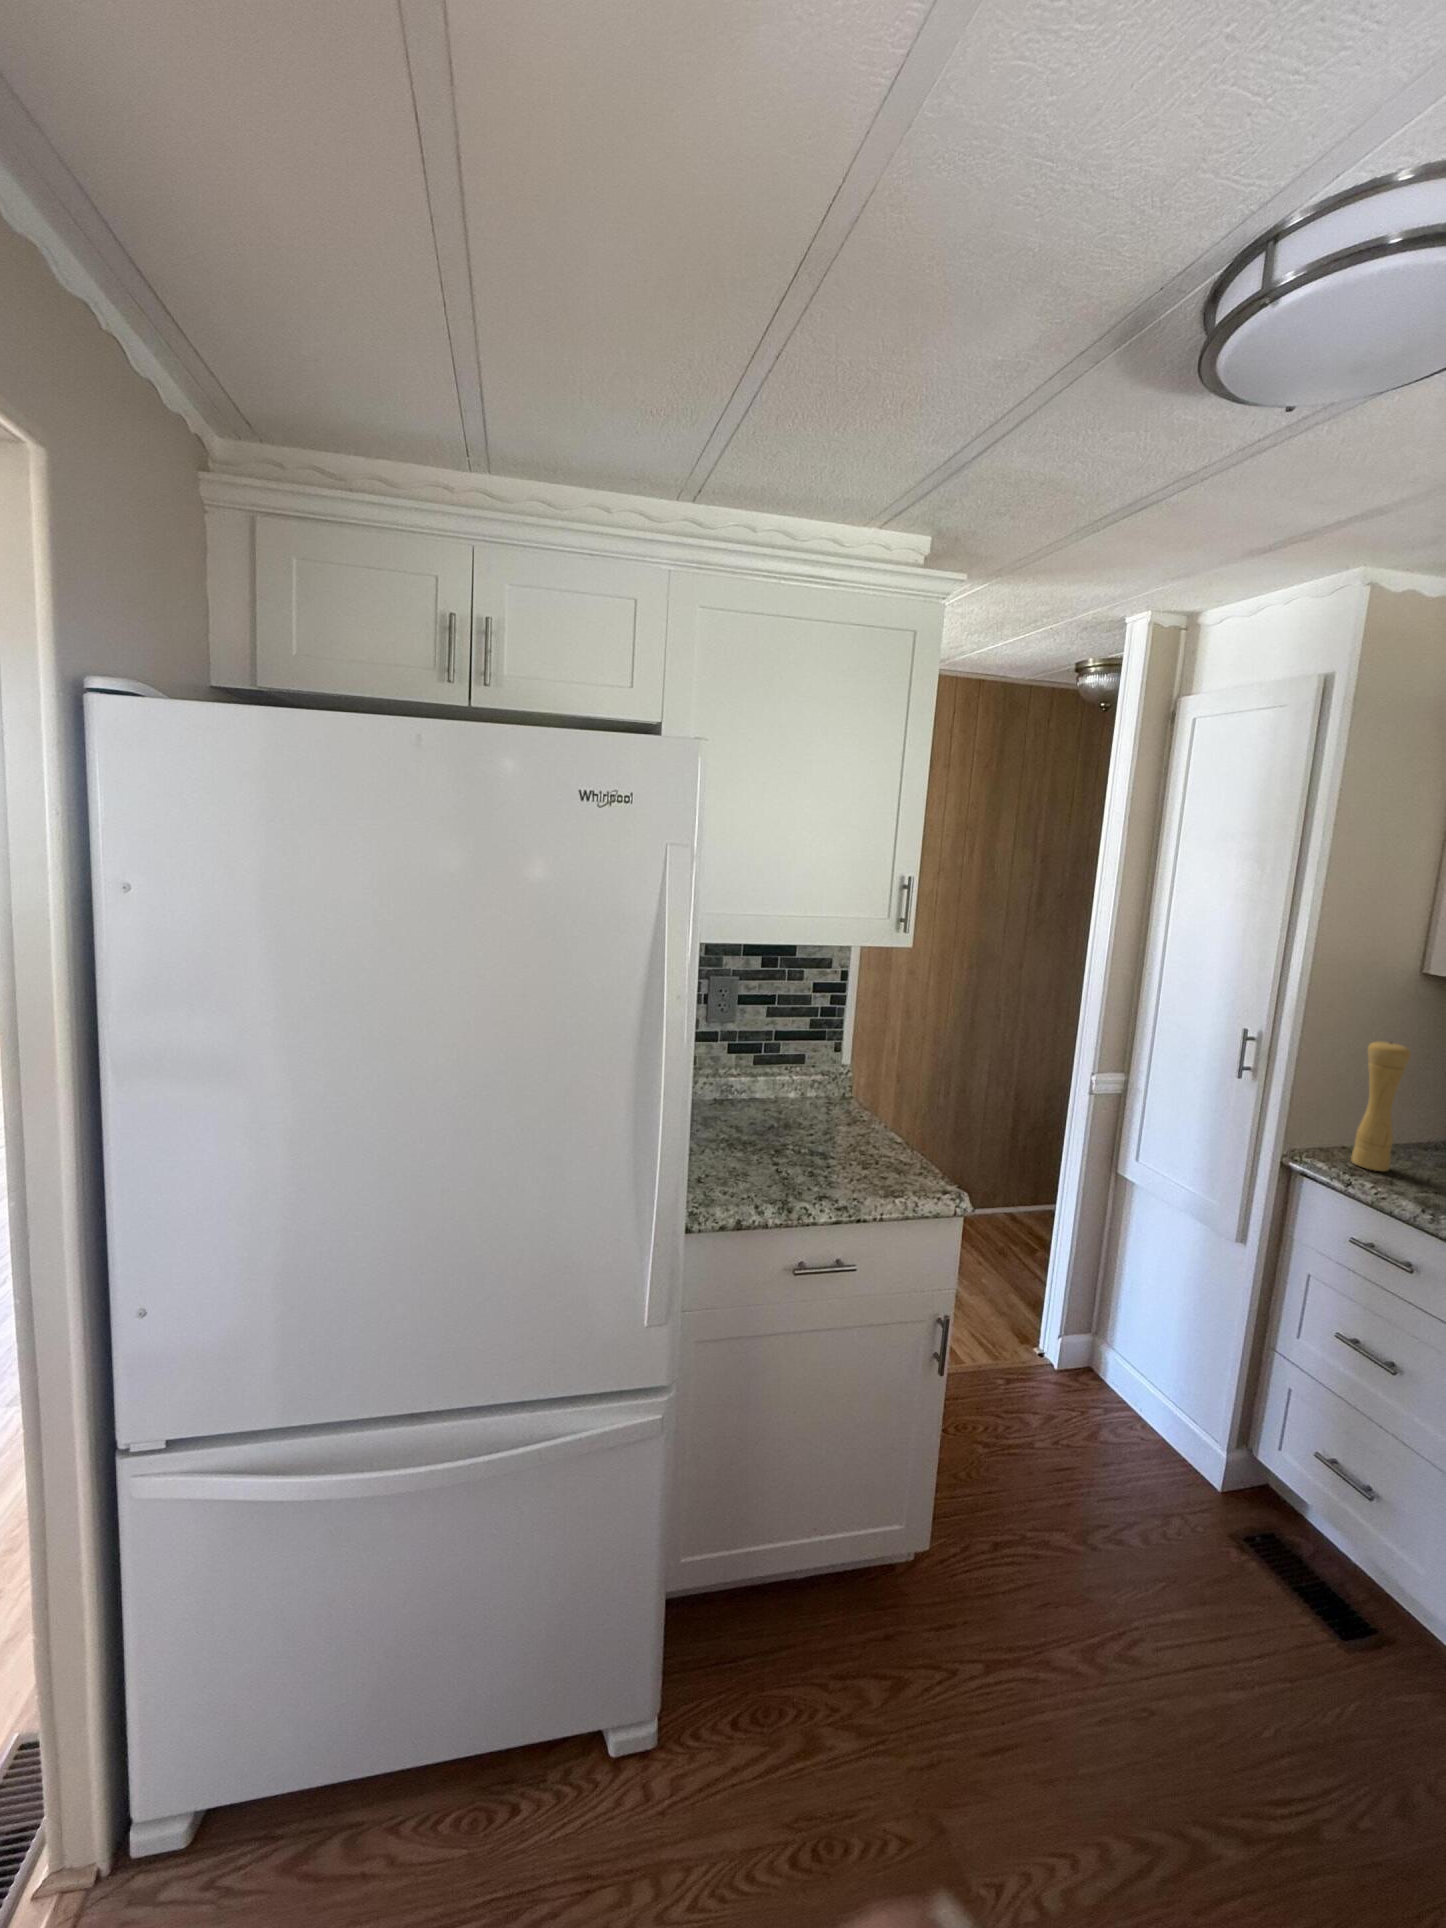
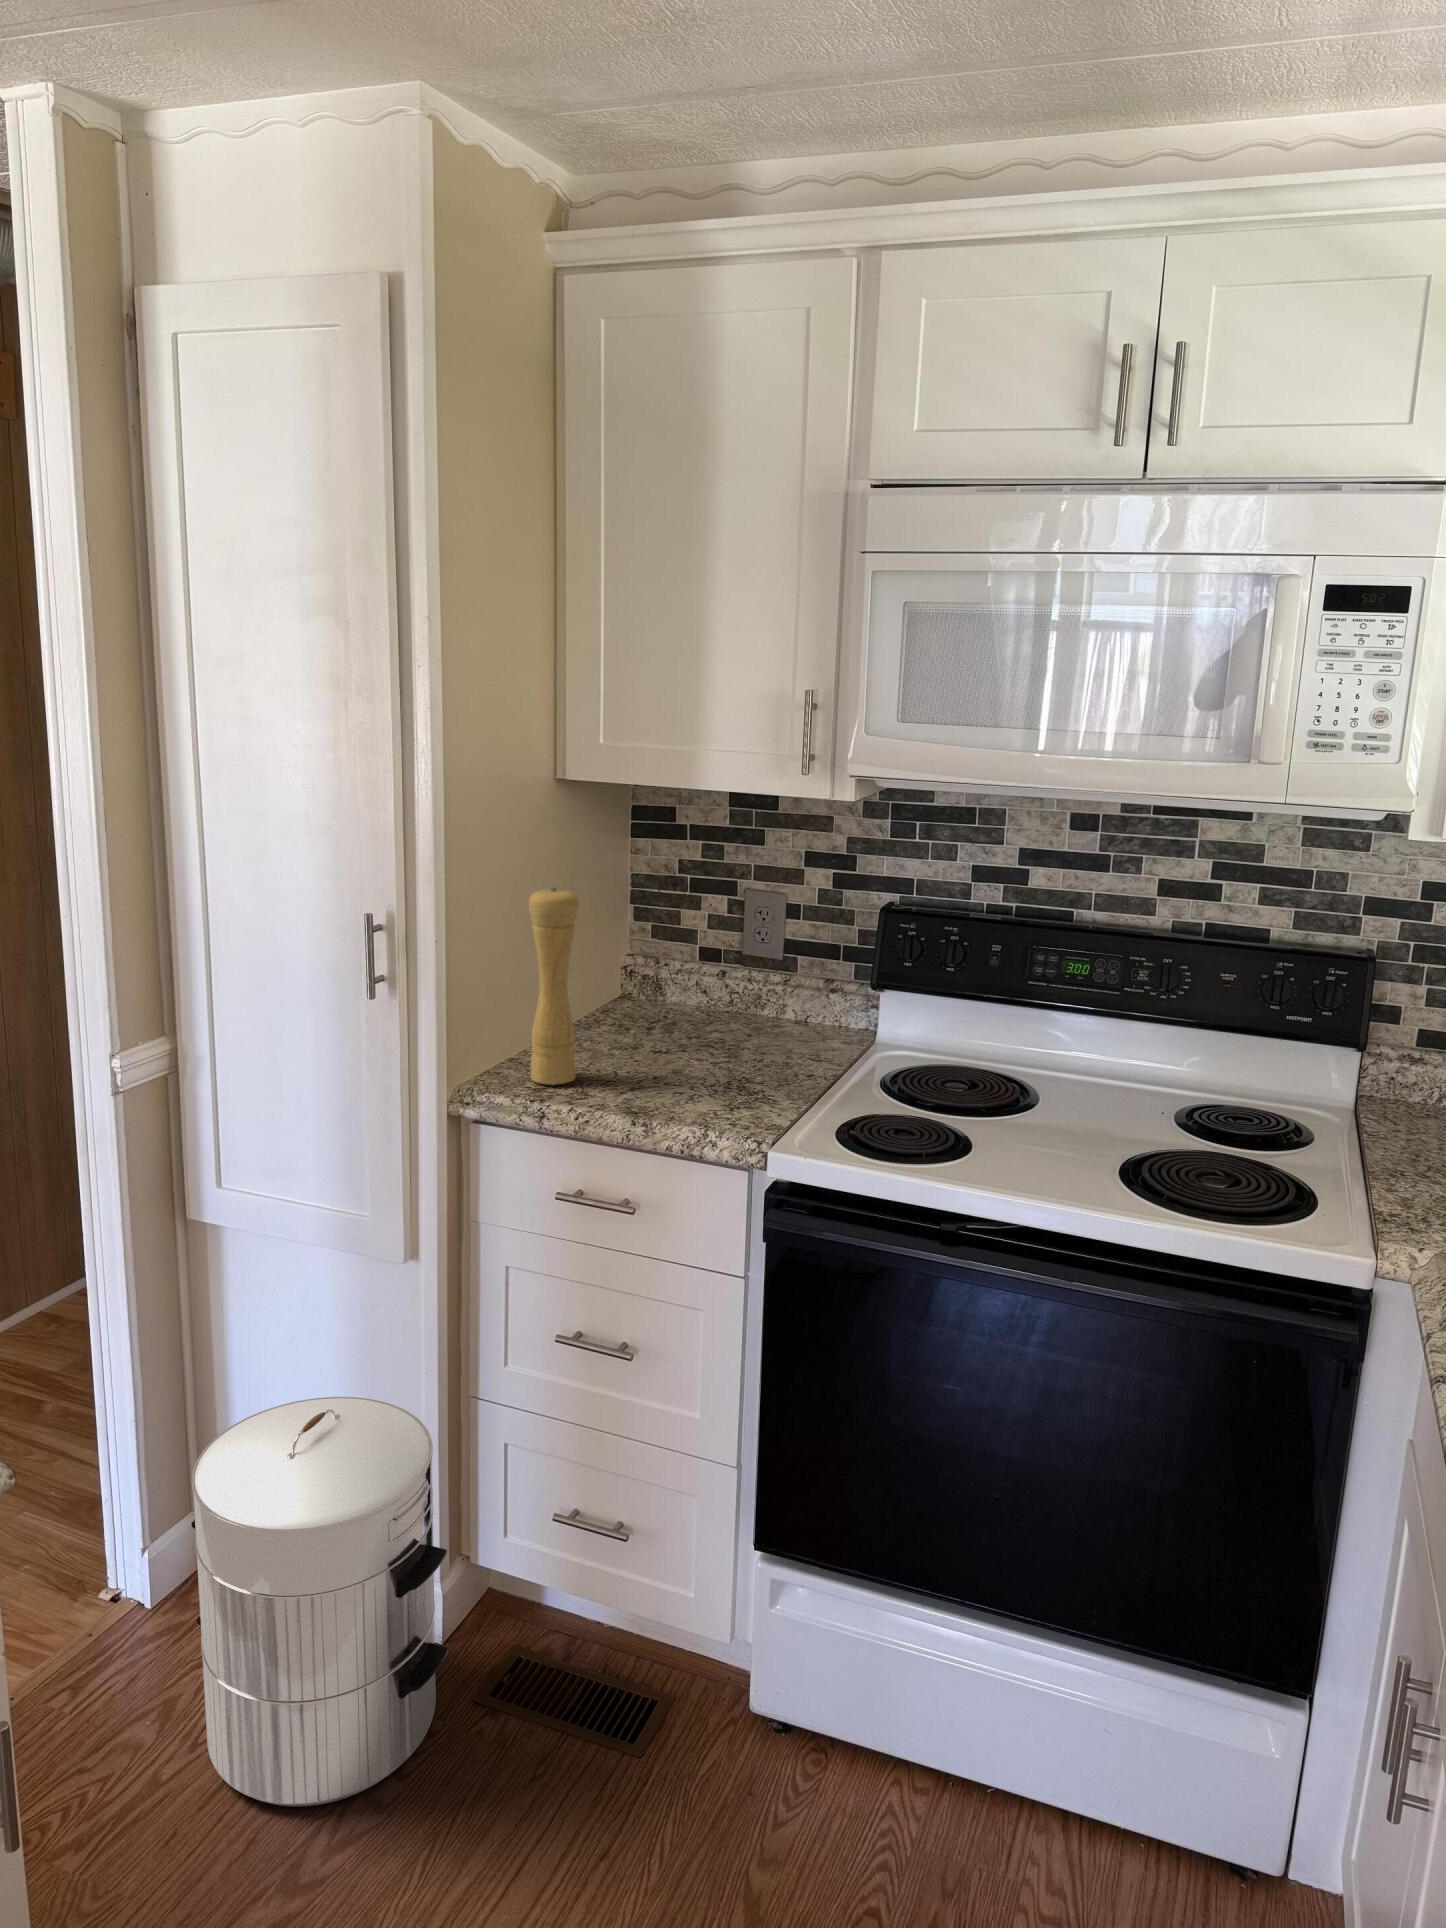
waste bin: none [1063,1286,1228,1528] -> present [191,1397,448,1807]

